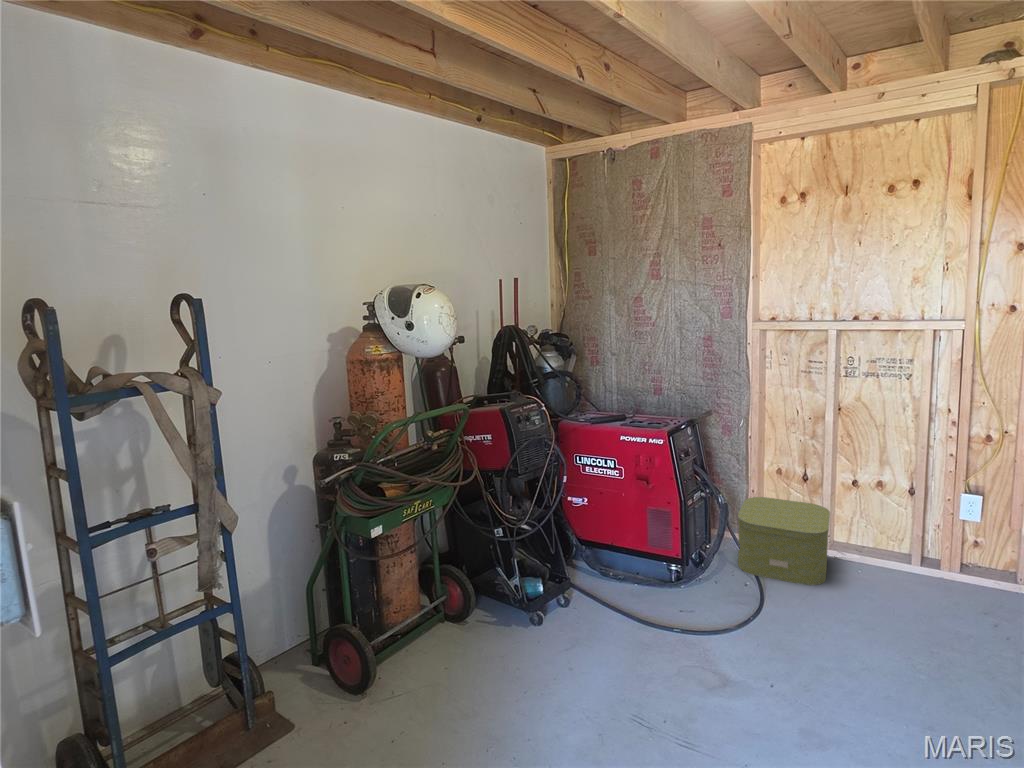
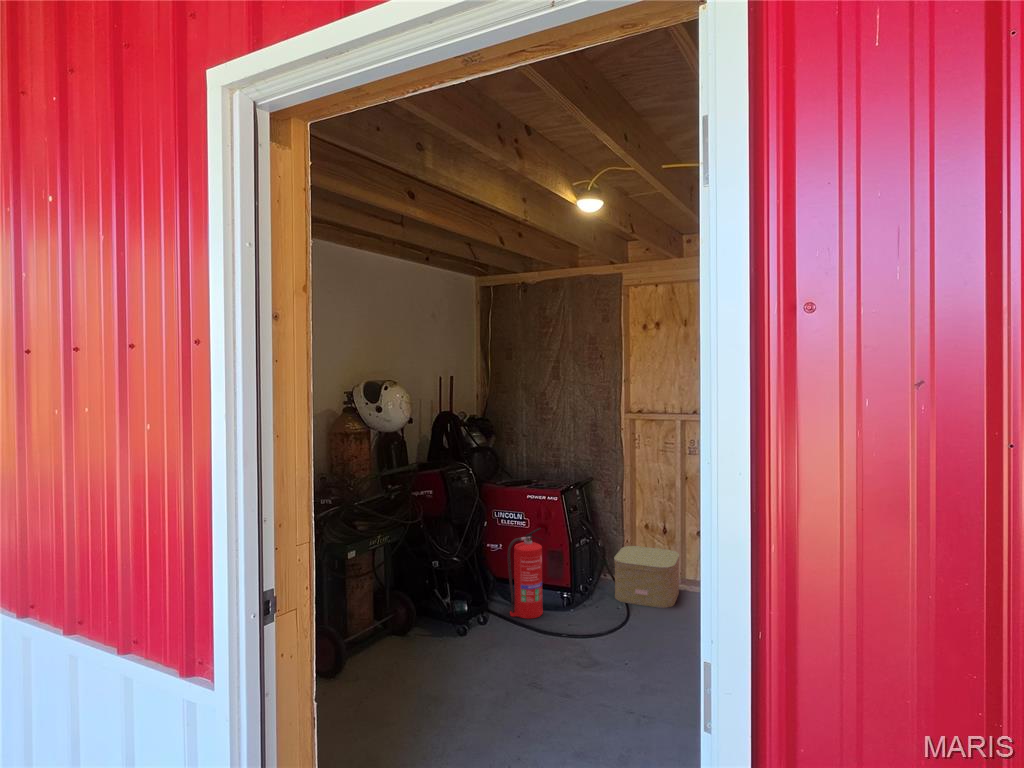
fire extinguisher: none [595,480,645,599] -> present [508,528,543,619]

